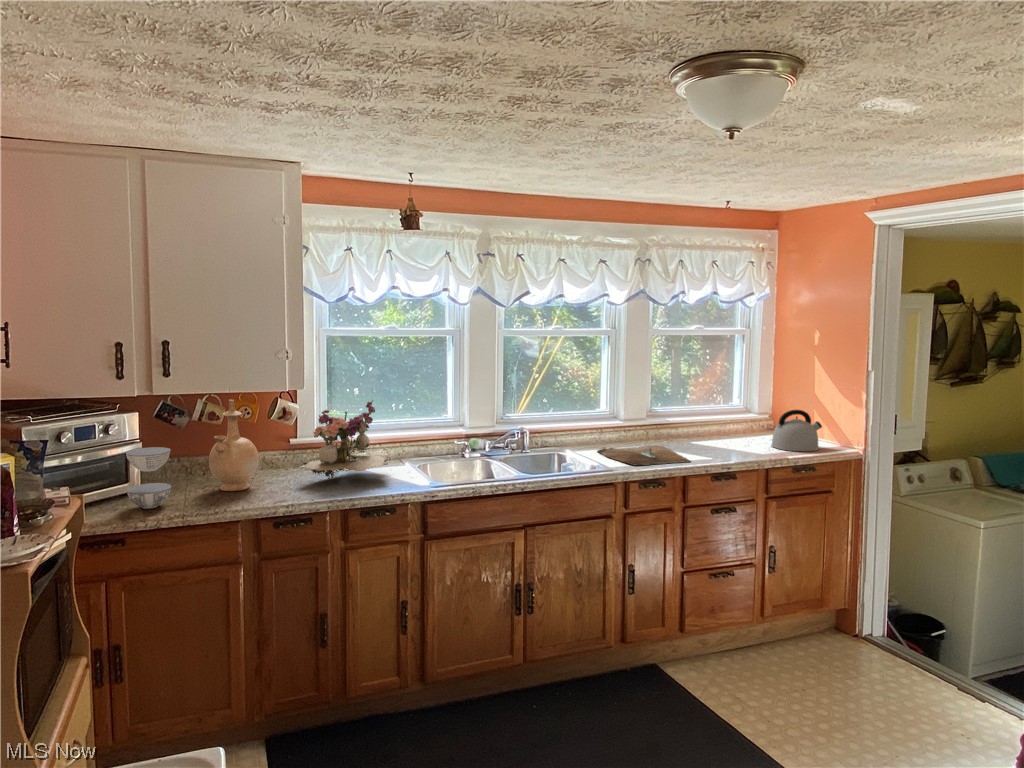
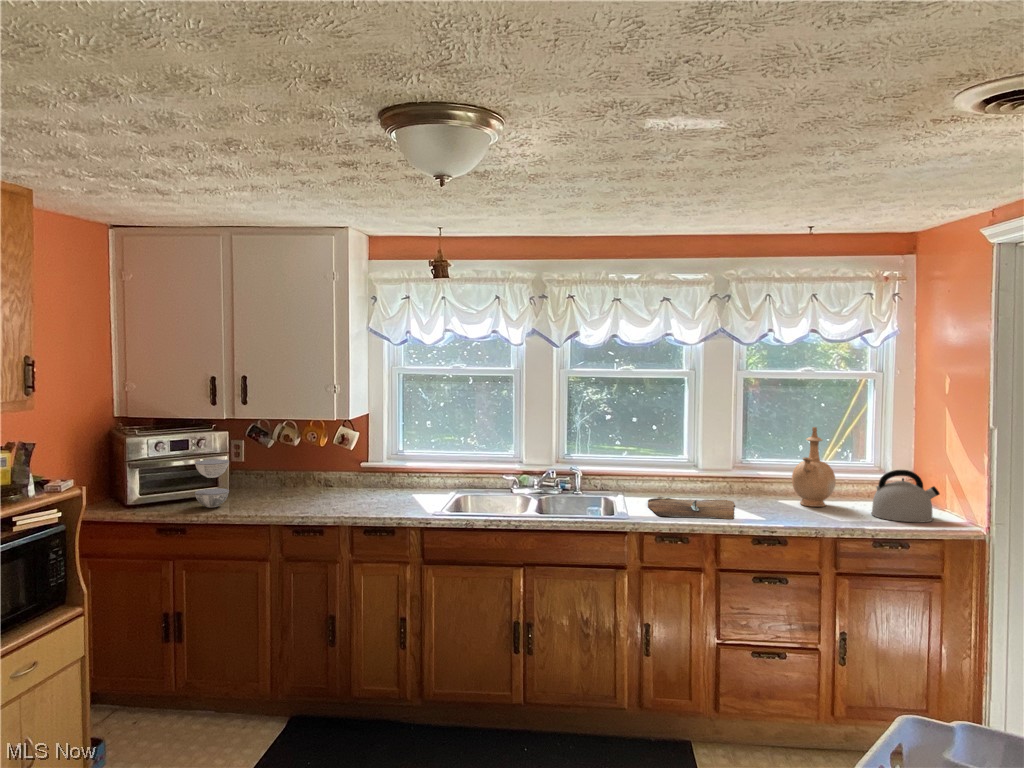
vase: present [209,400,259,491] -> present [792,427,836,507]
flower arrangement: present [300,400,388,478] -> none [335,432,423,501]

